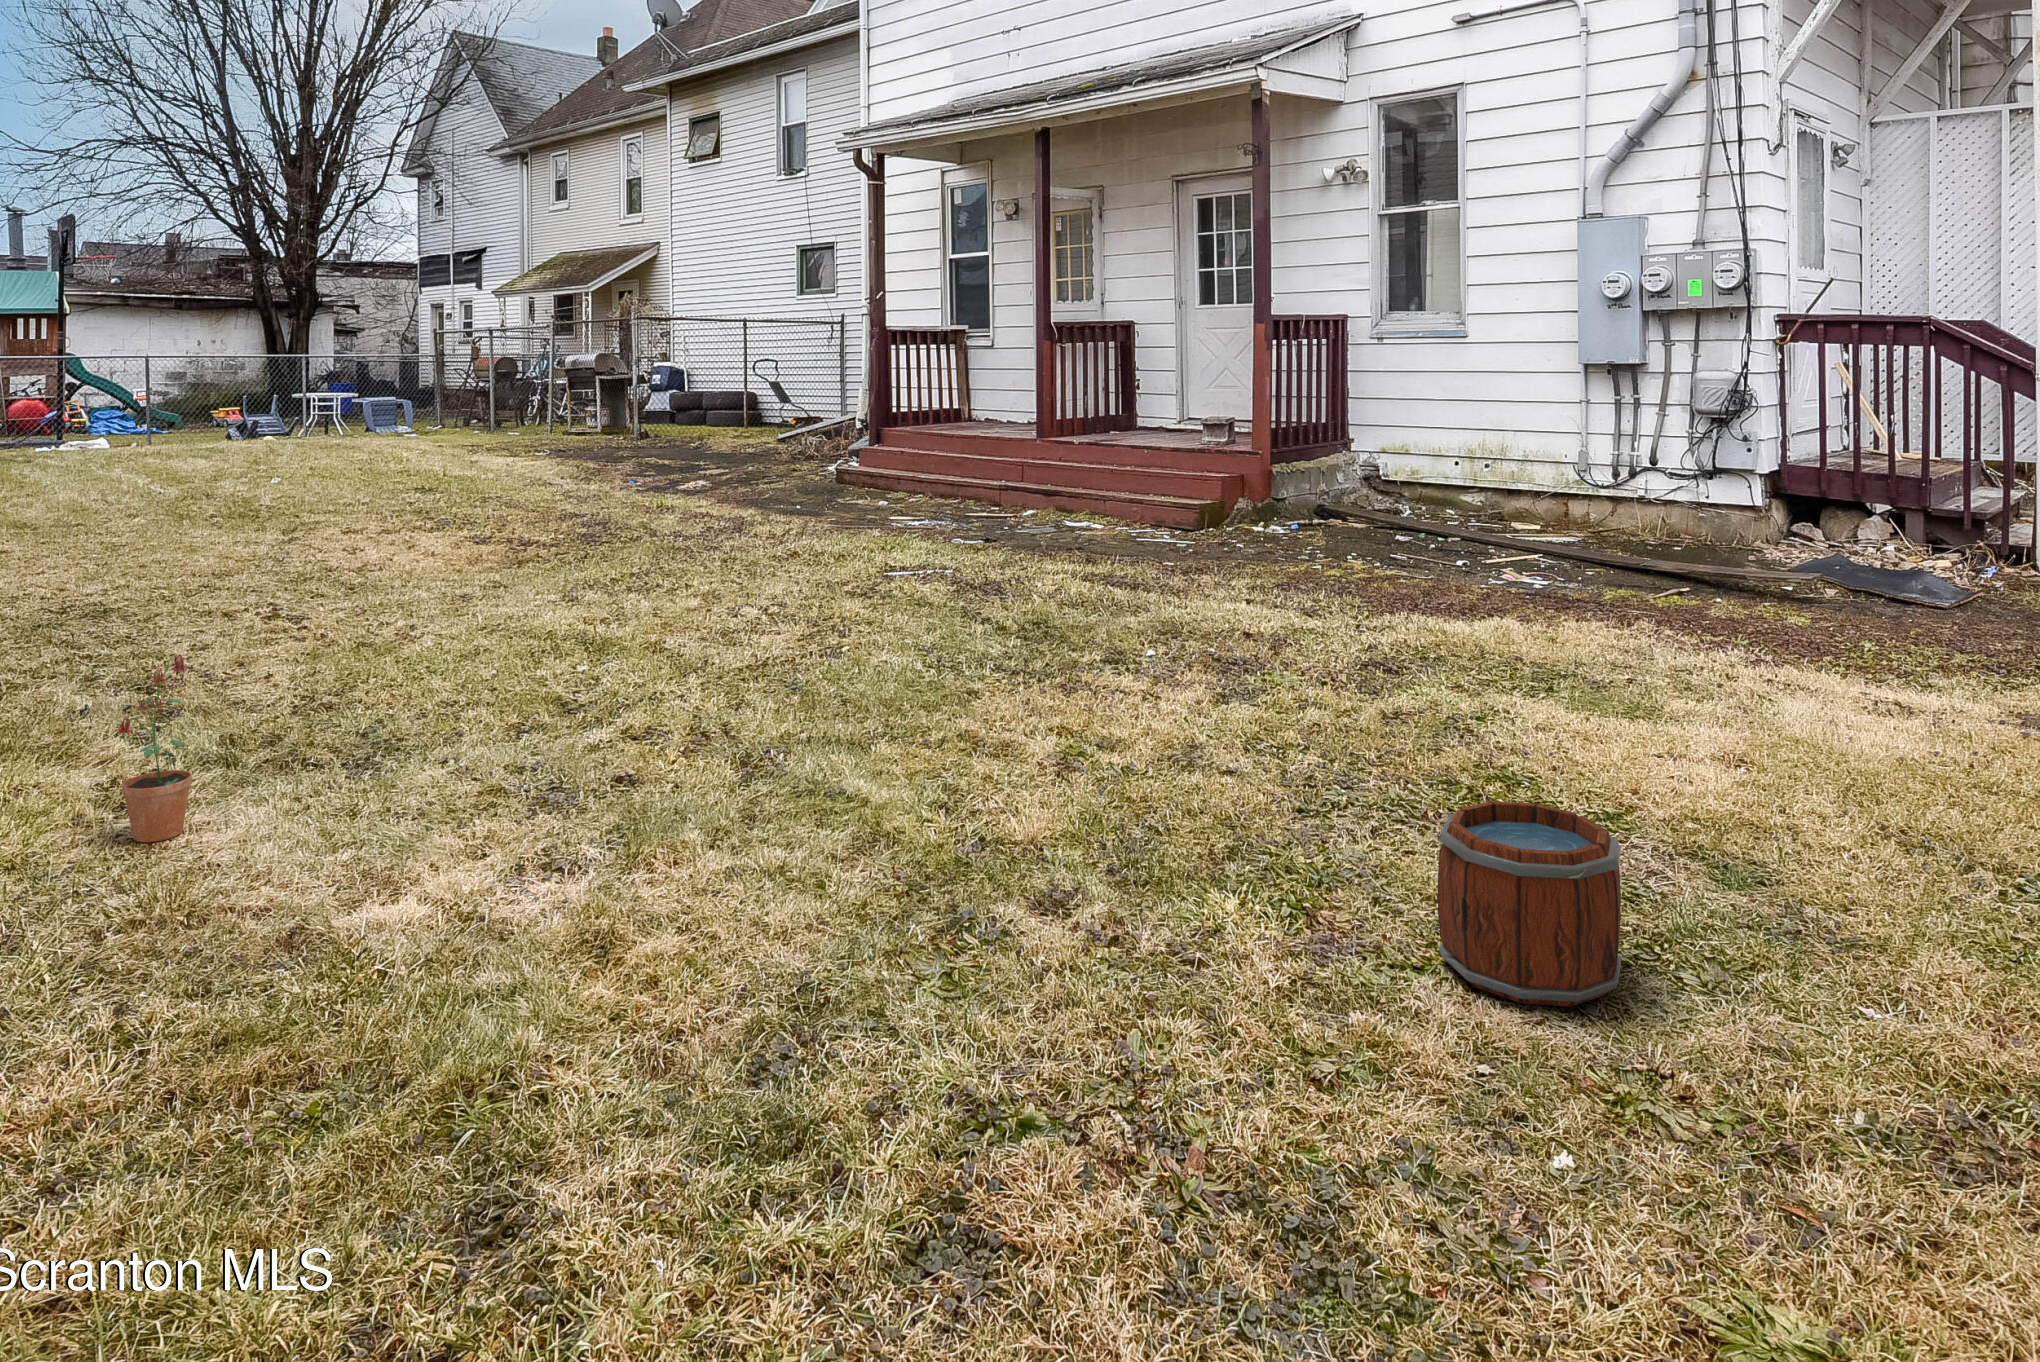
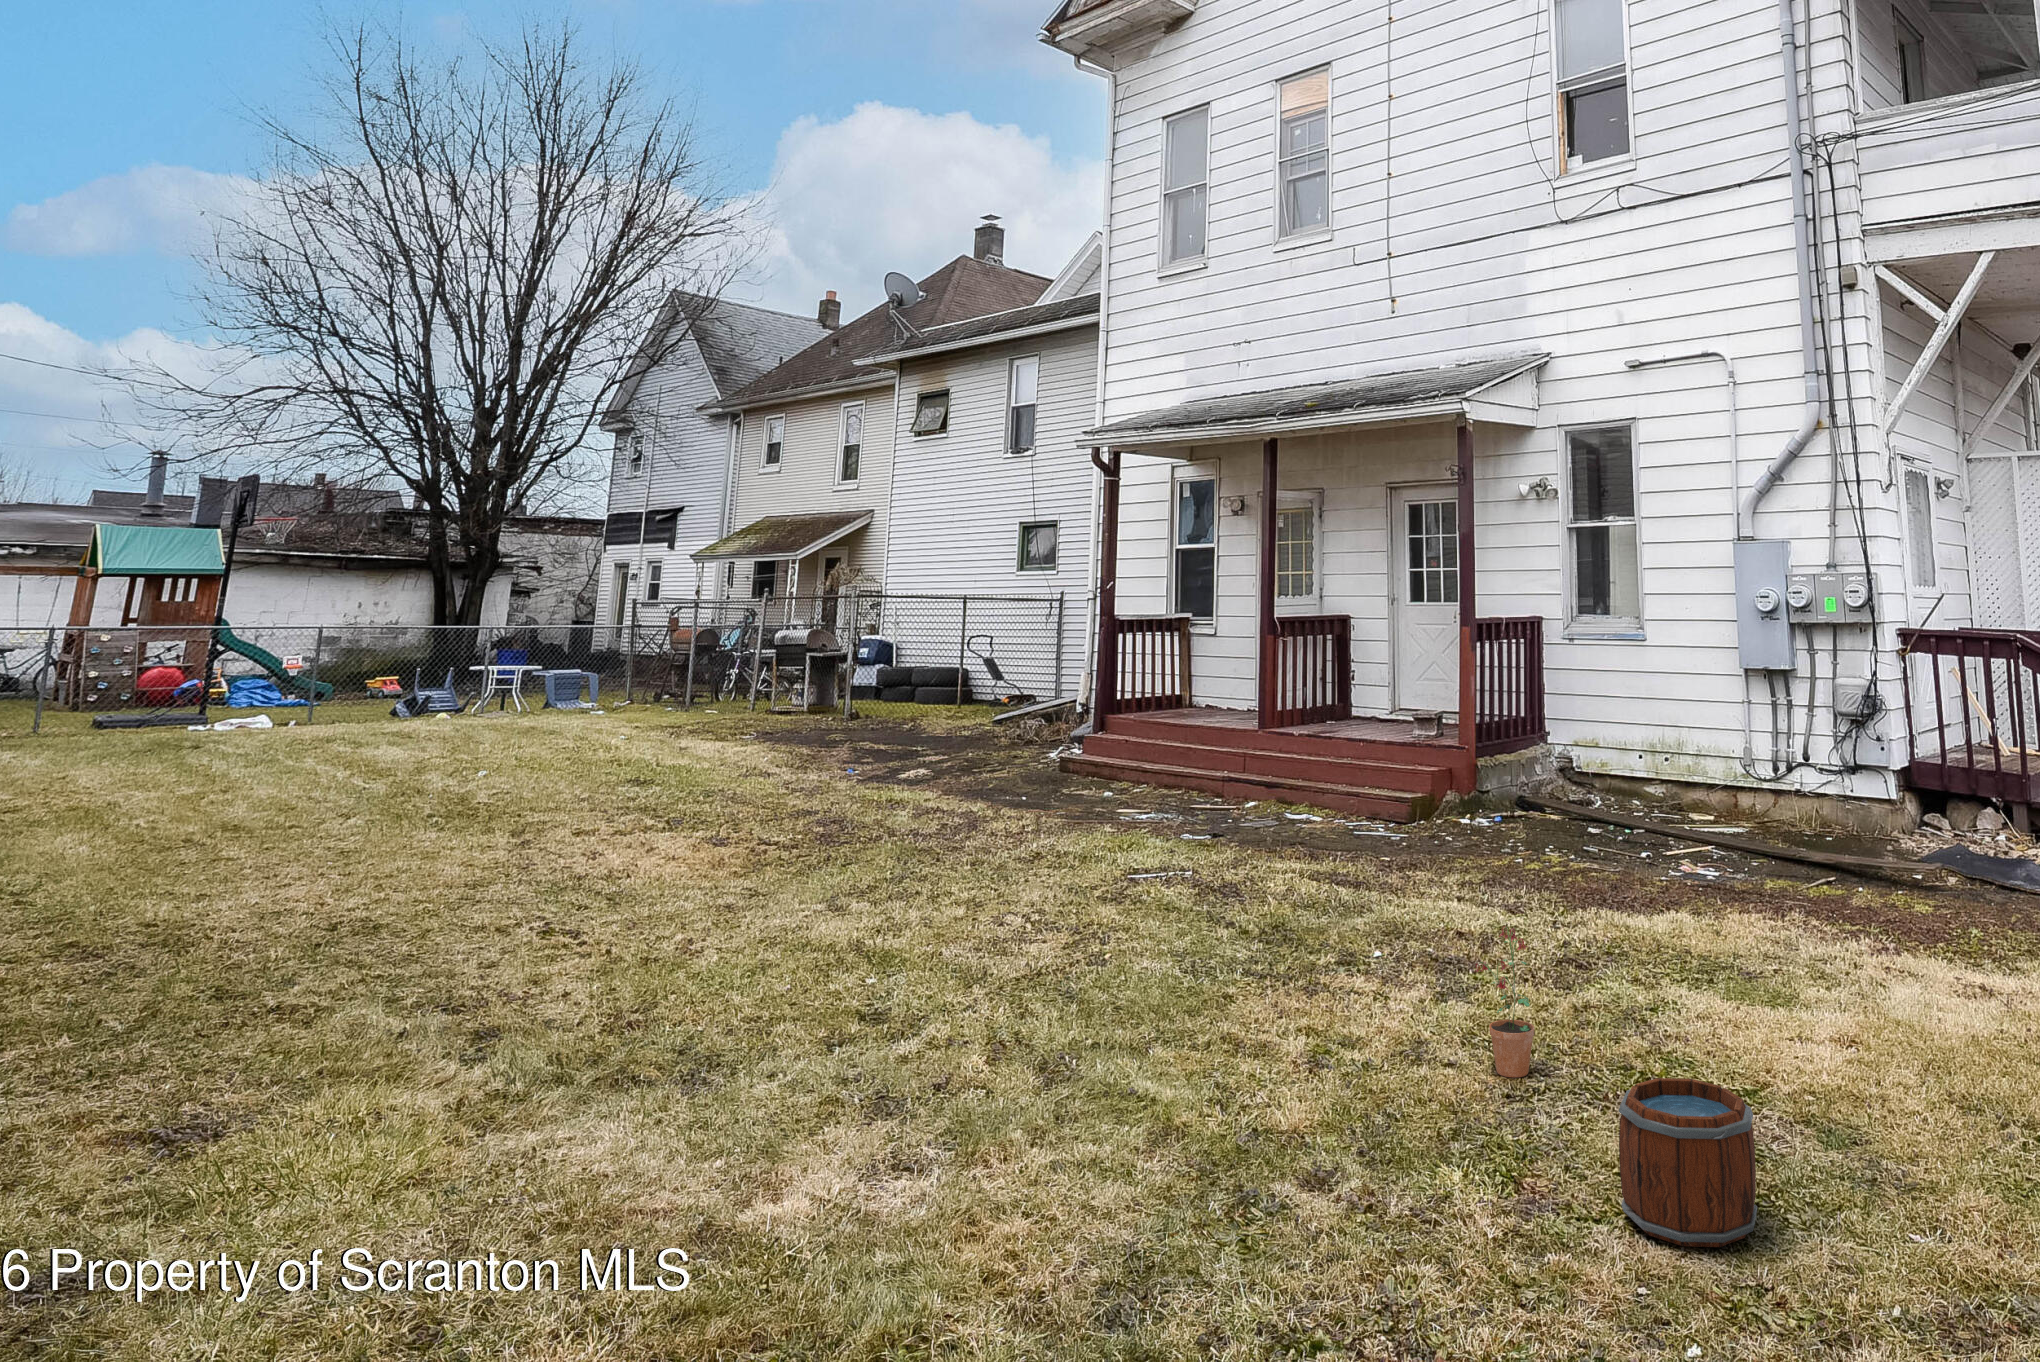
potted plant: present [116,654,192,842] -> present [1475,926,1534,1078]

